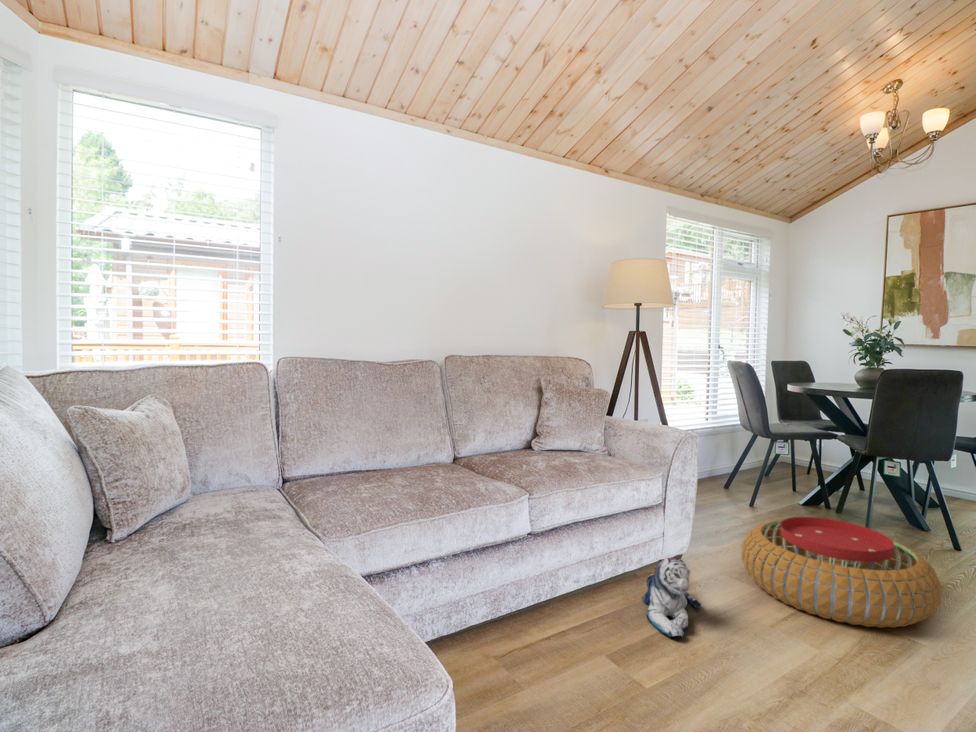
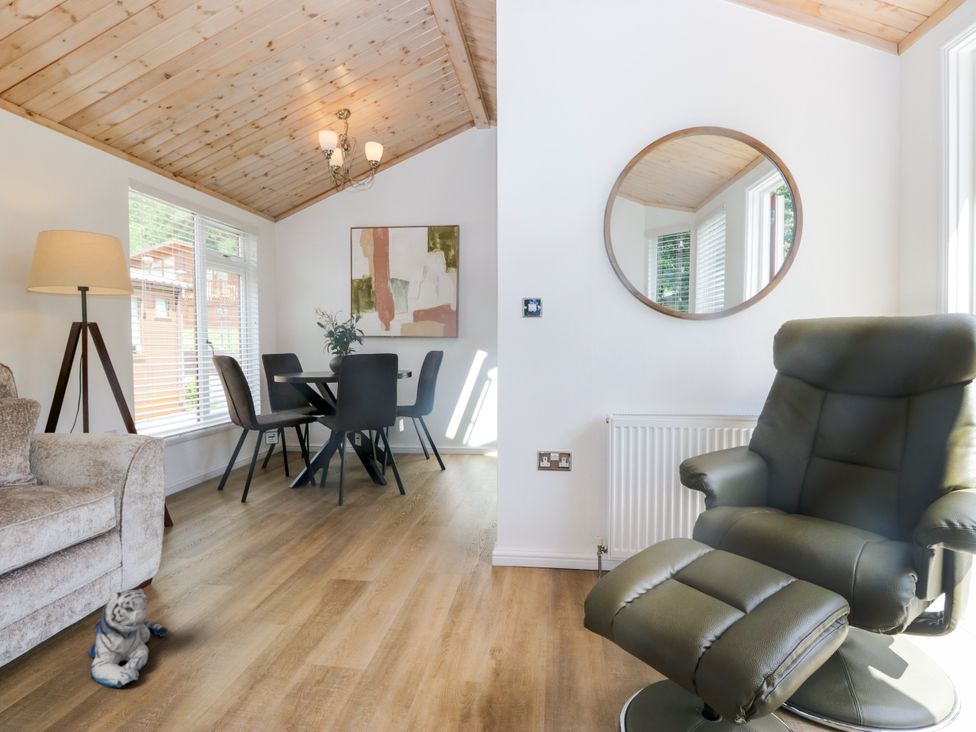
pouf: present [742,517,942,628] -> none [221,497,386,593]

